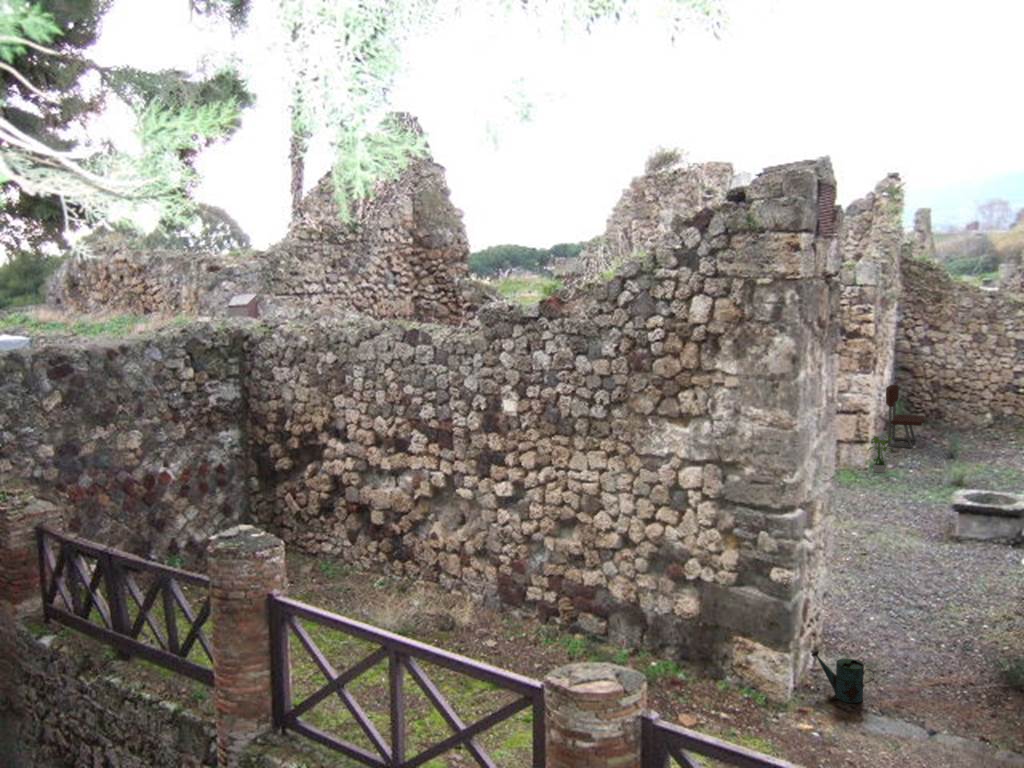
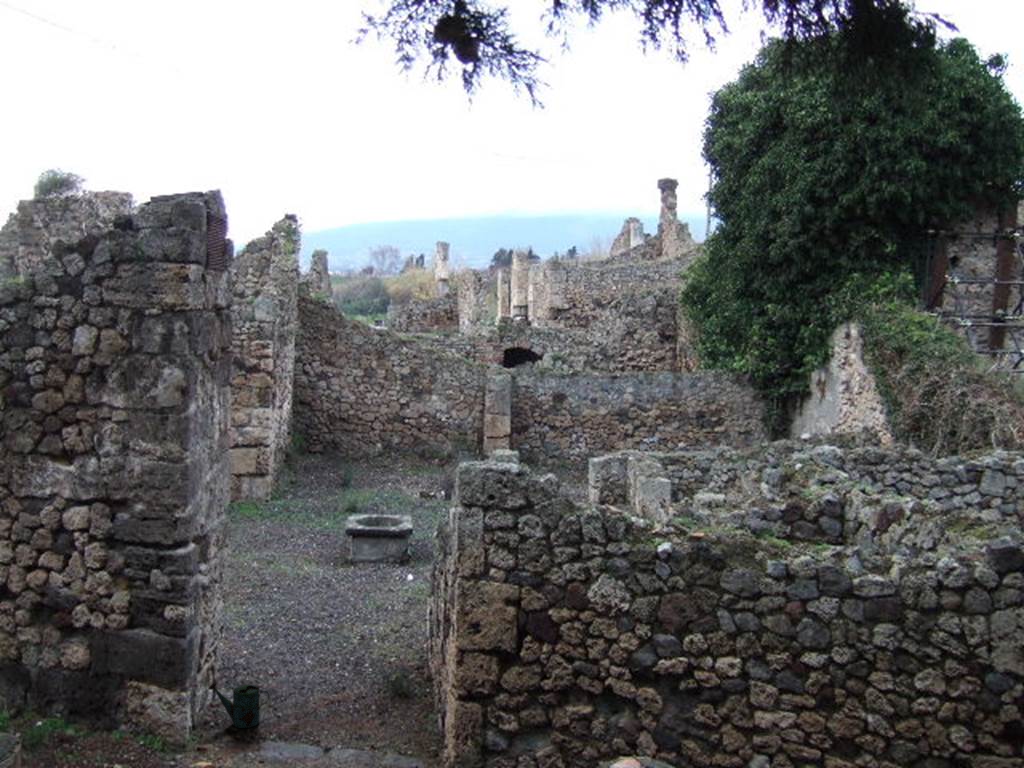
bench: present [886,385,925,448] -> none [287,420,323,482]
potted plant: present [869,436,892,473] -> none [268,470,293,508]

